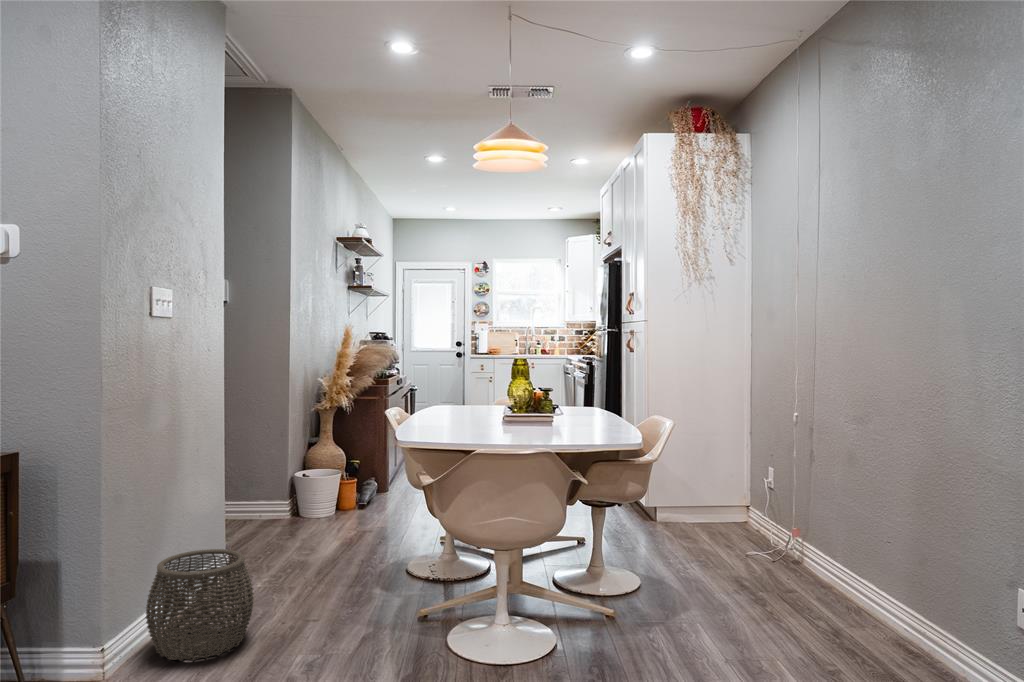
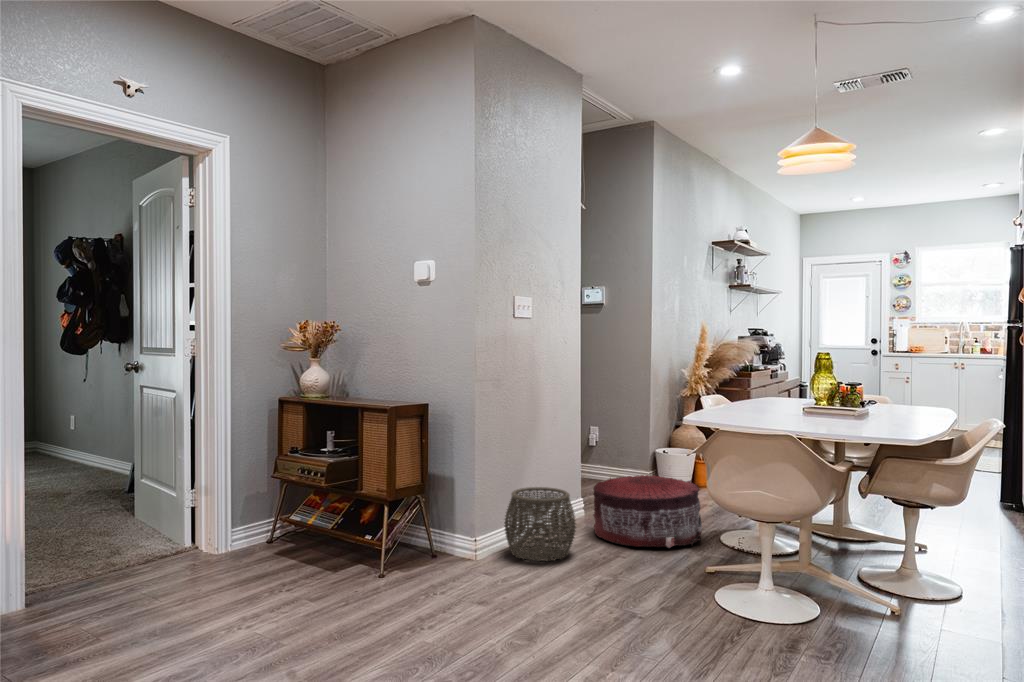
pouf: none [255,507,393,605] -> present [593,475,702,548]

